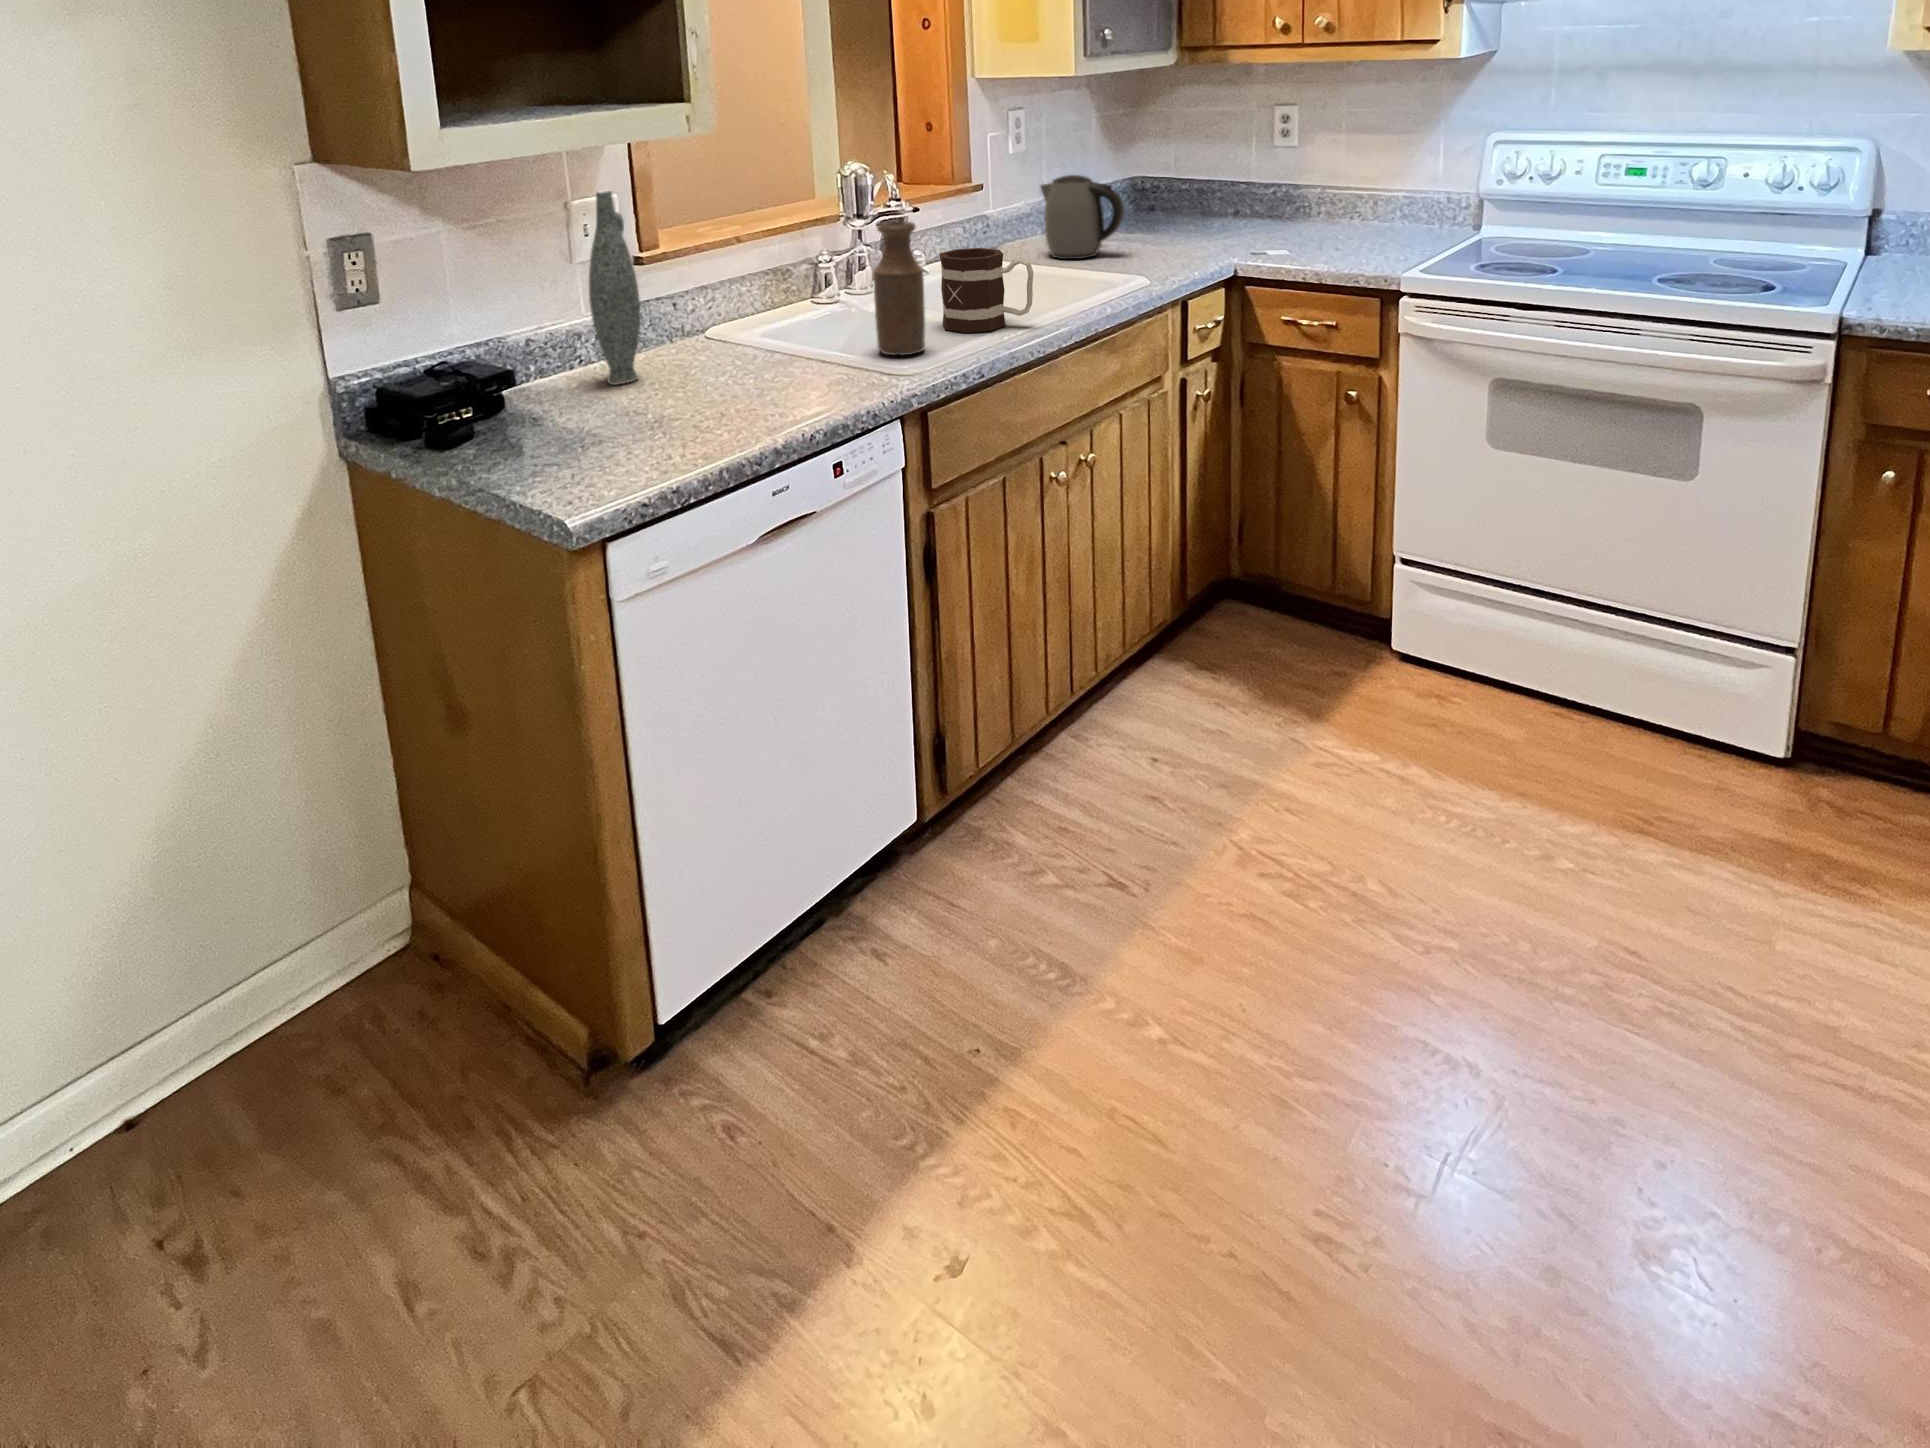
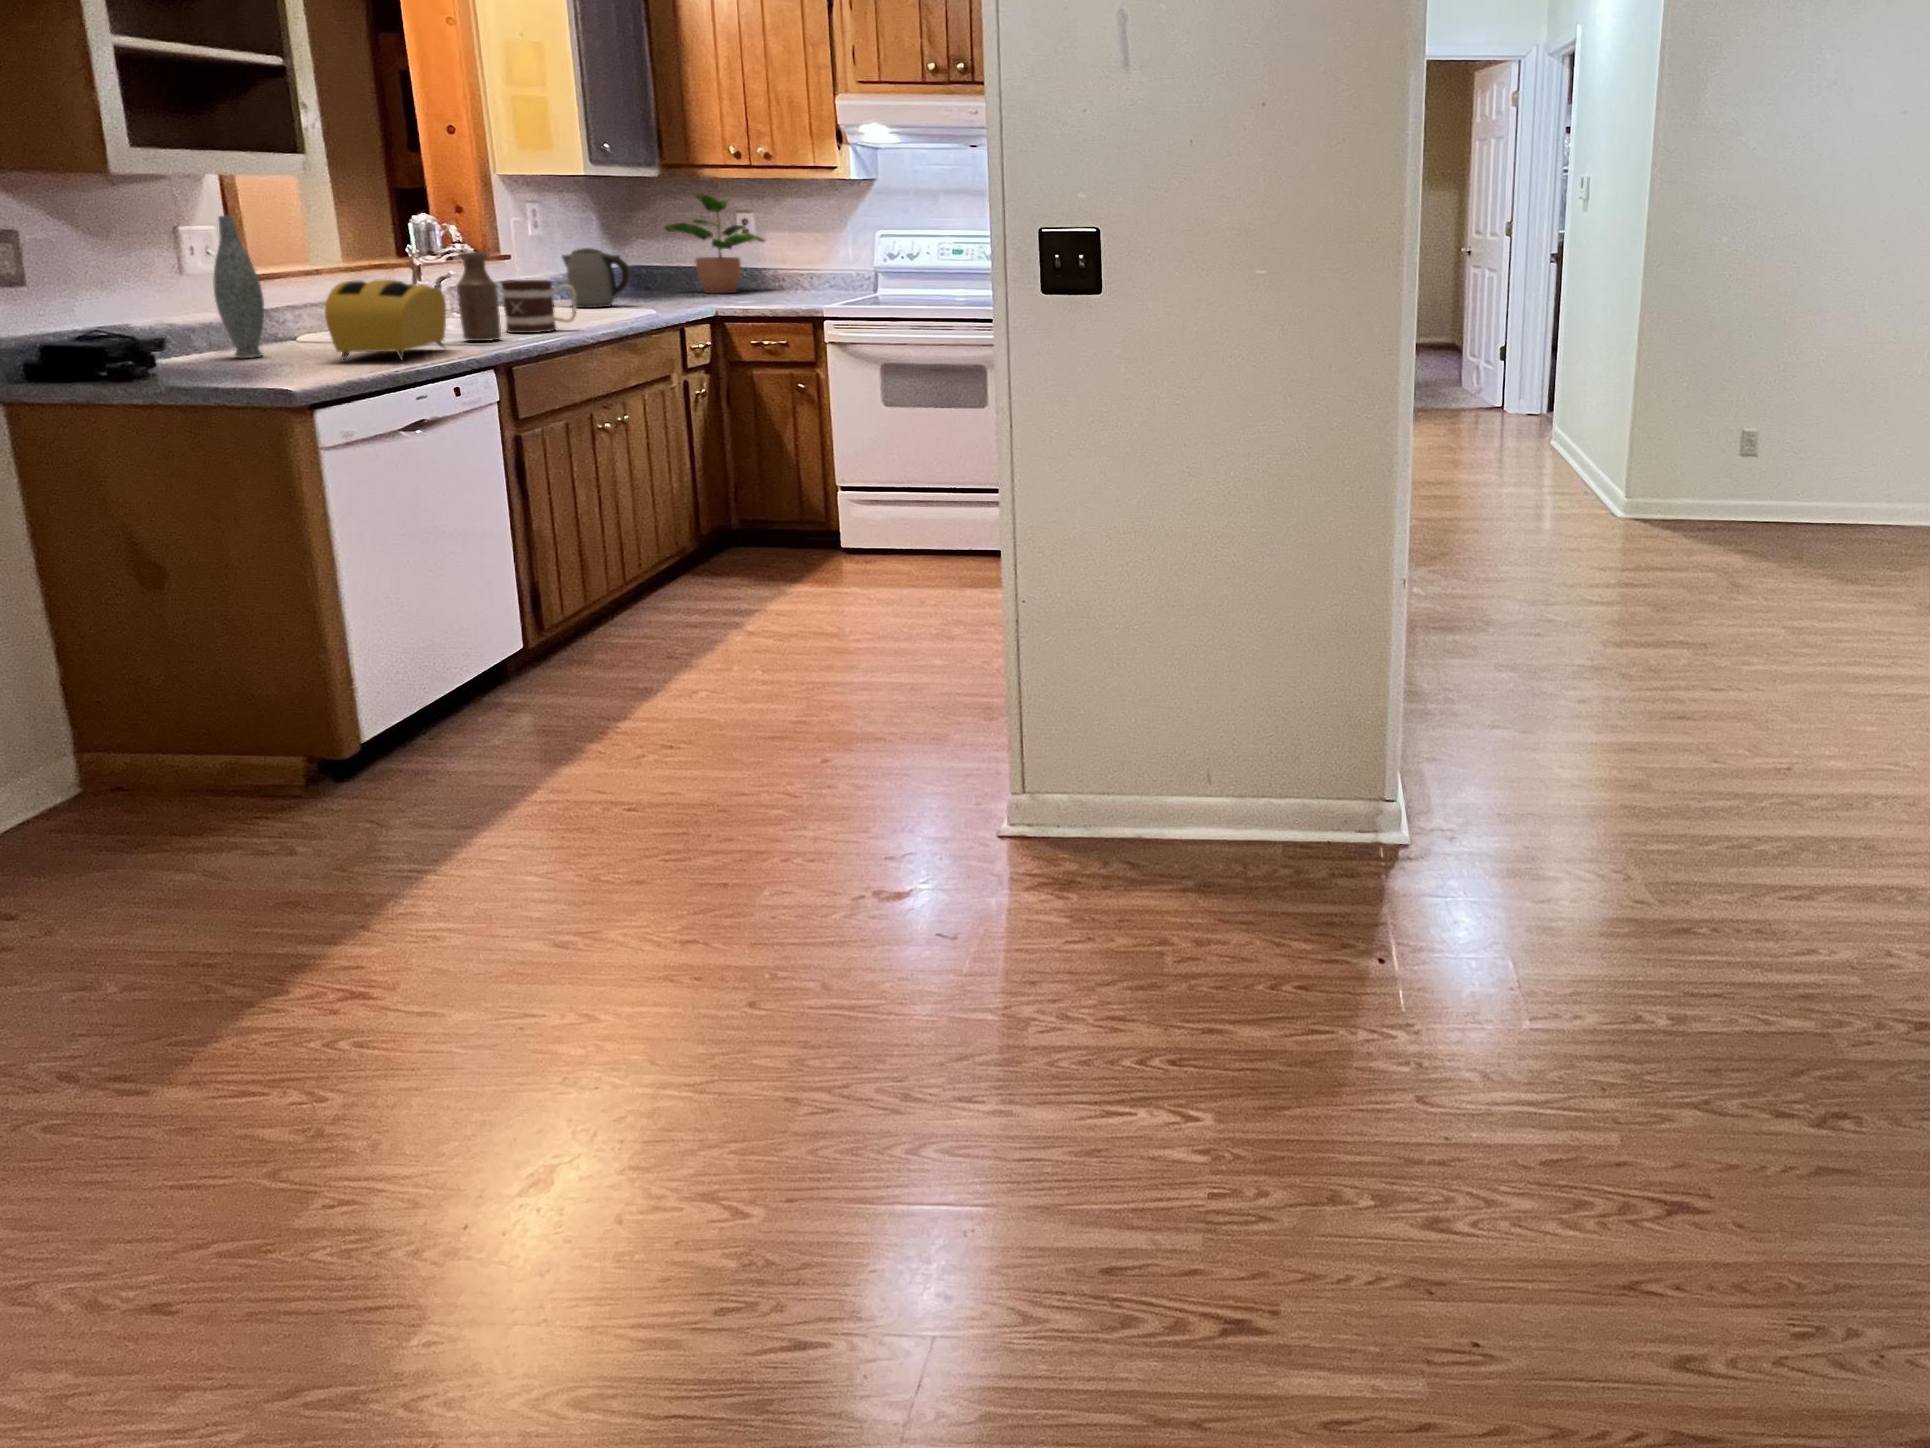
potted plant: none [1176,84,1312,223] -> present [665,195,765,293]
toaster: none [684,281,846,418] -> present [325,280,446,361]

